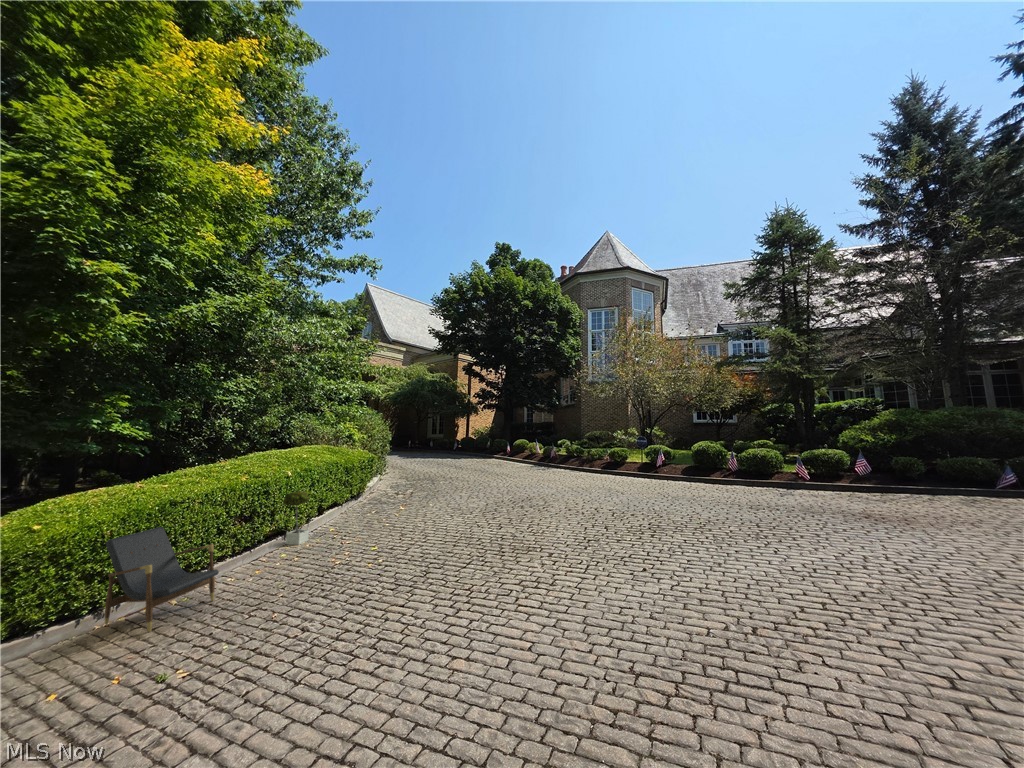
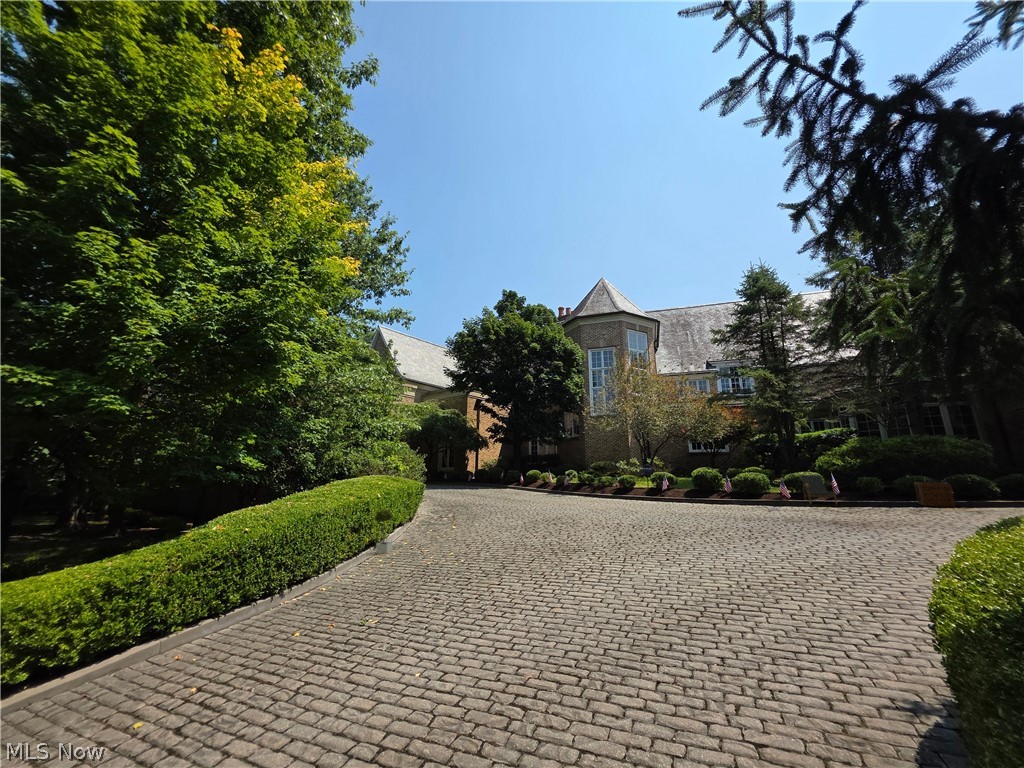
wooden crate: none [960,464,1012,495] -> present [914,482,955,507]
lounge chair: present [105,527,219,632] -> present [801,475,837,503]

